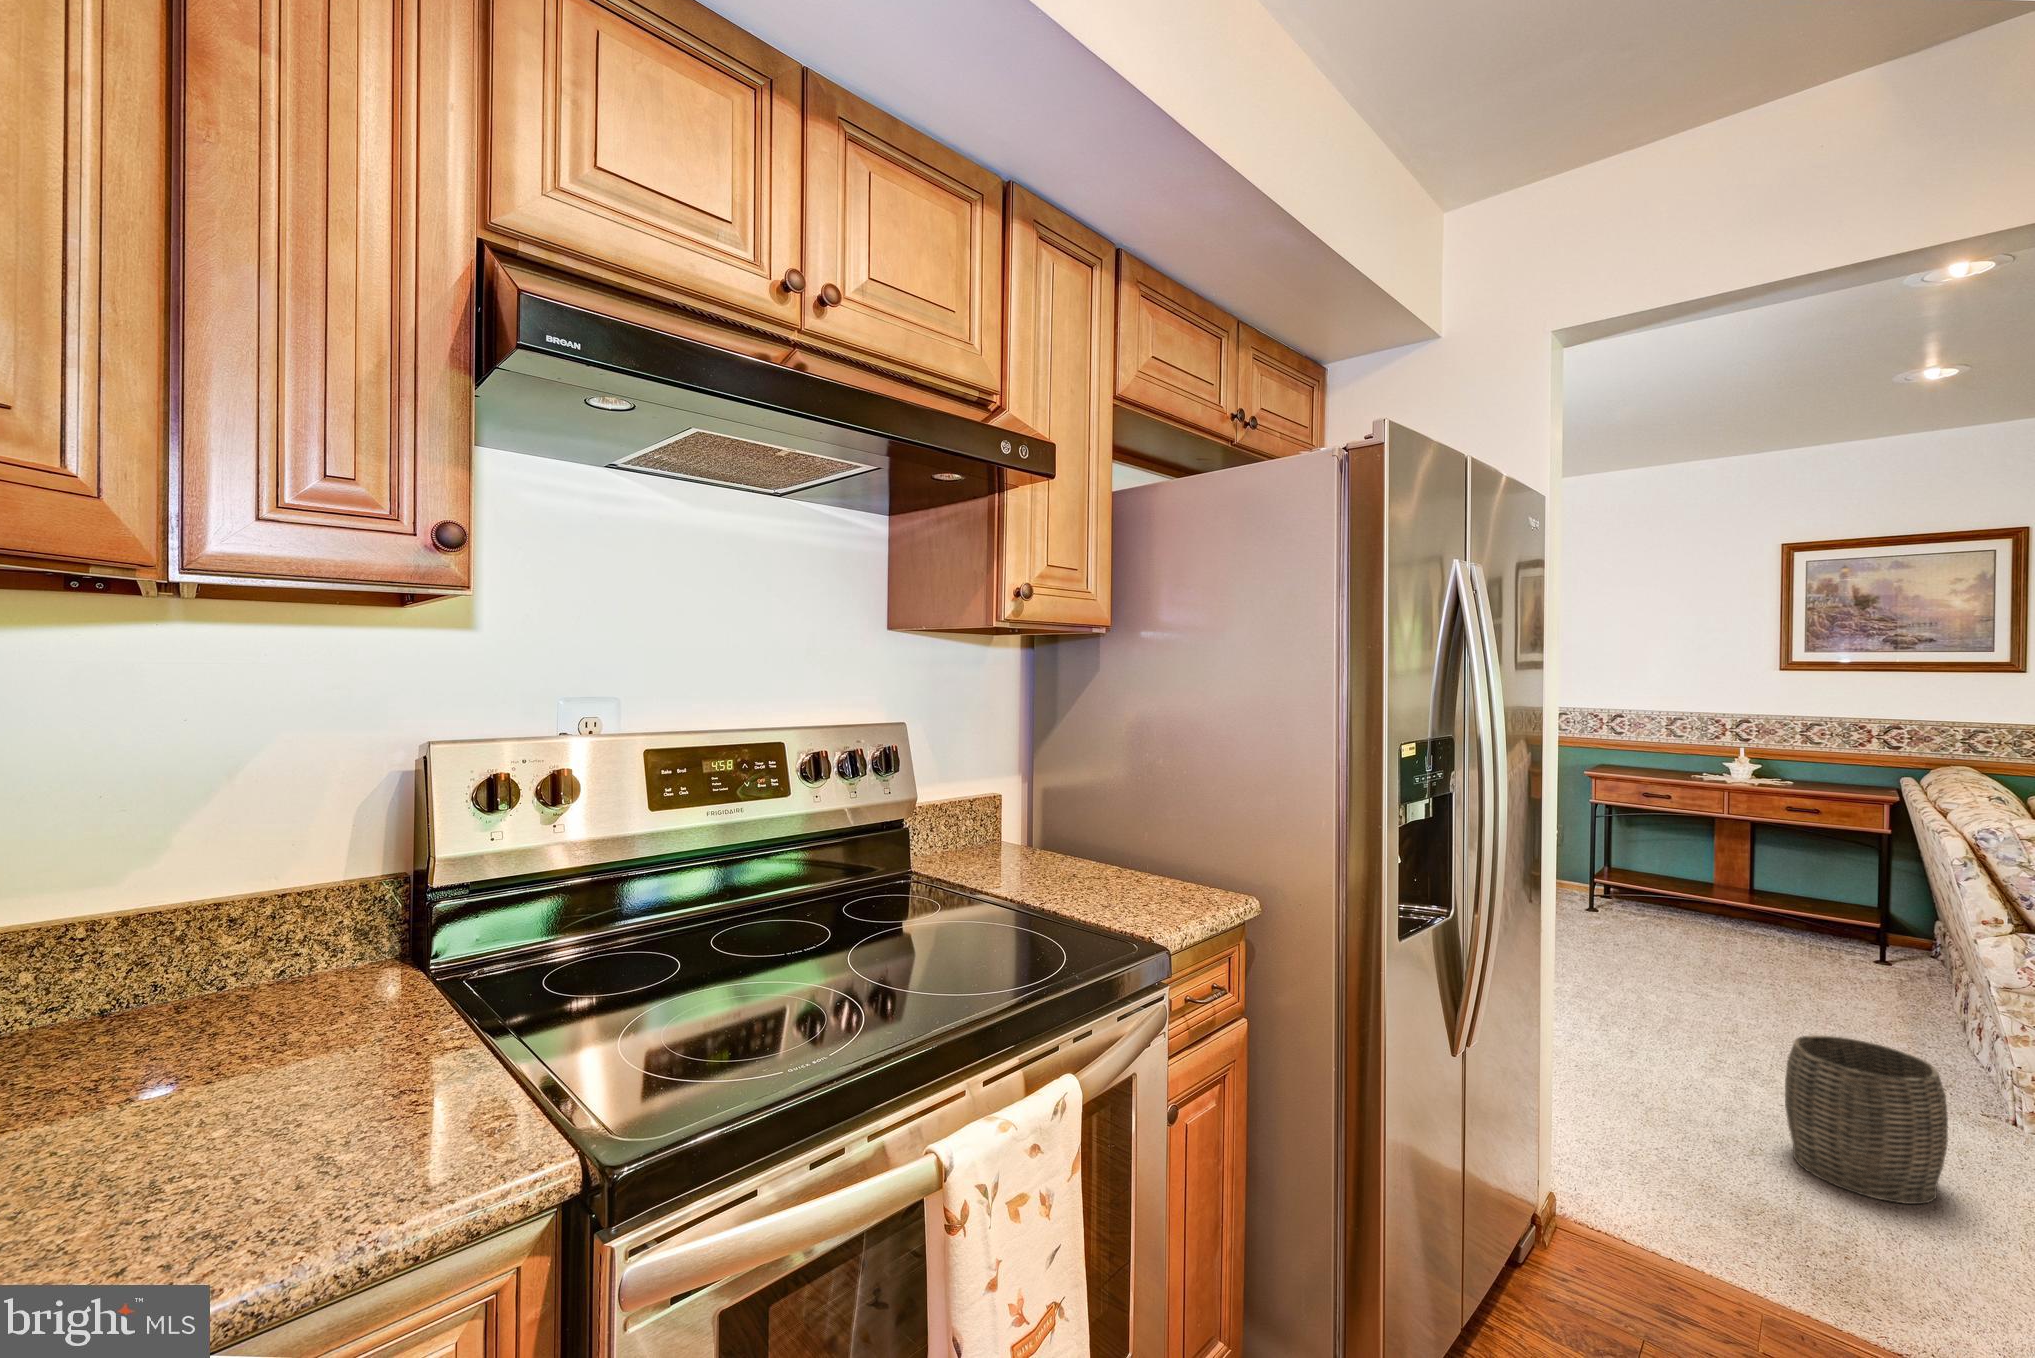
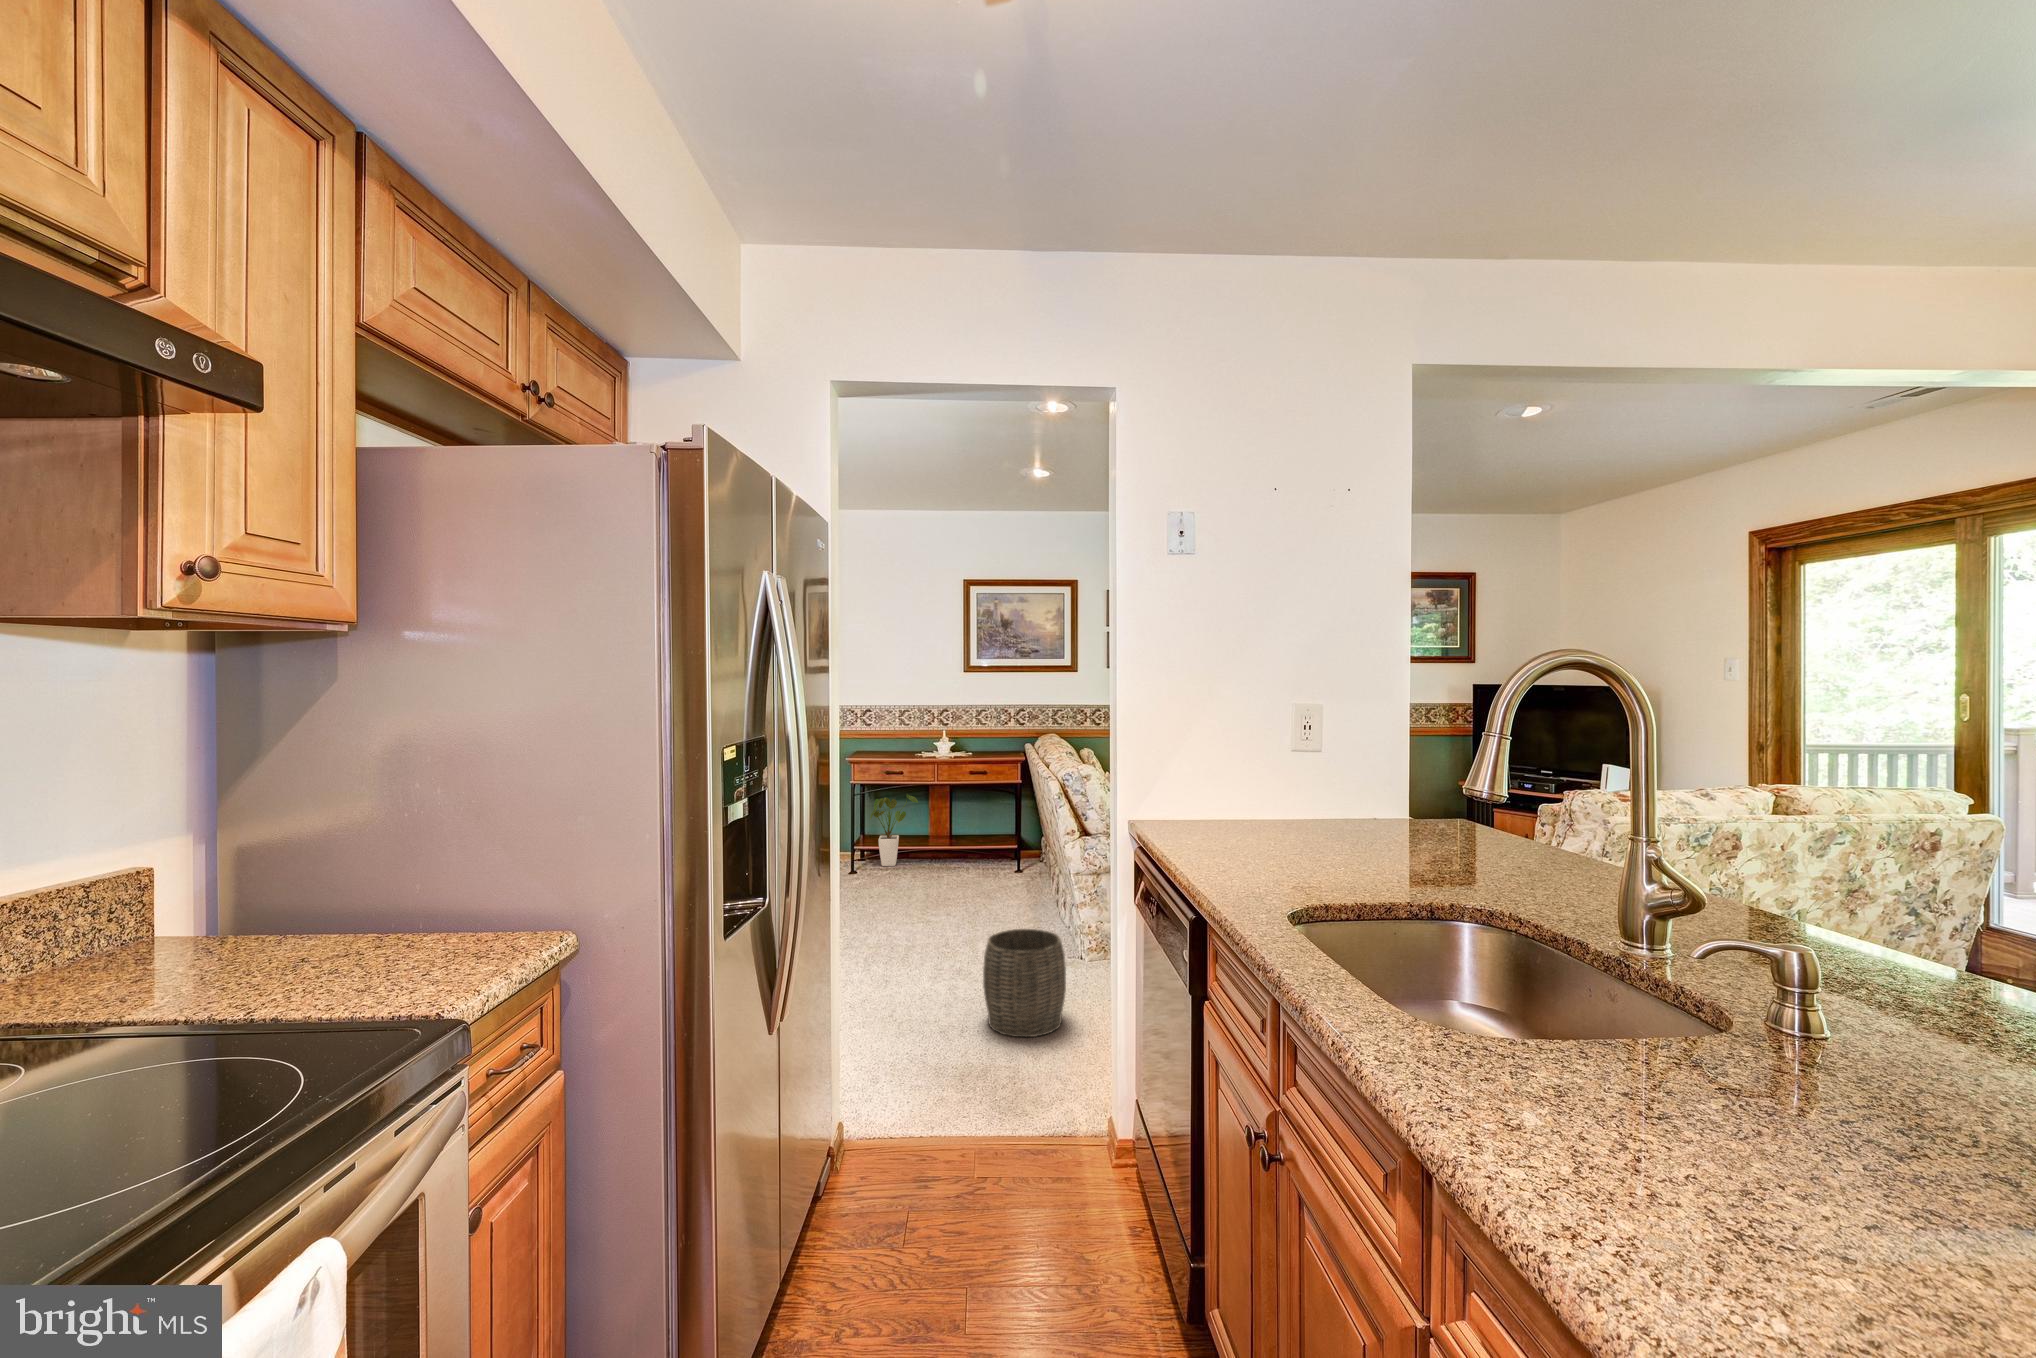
house plant: none [1625,828,1703,918] -> present [870,794,918,866]

